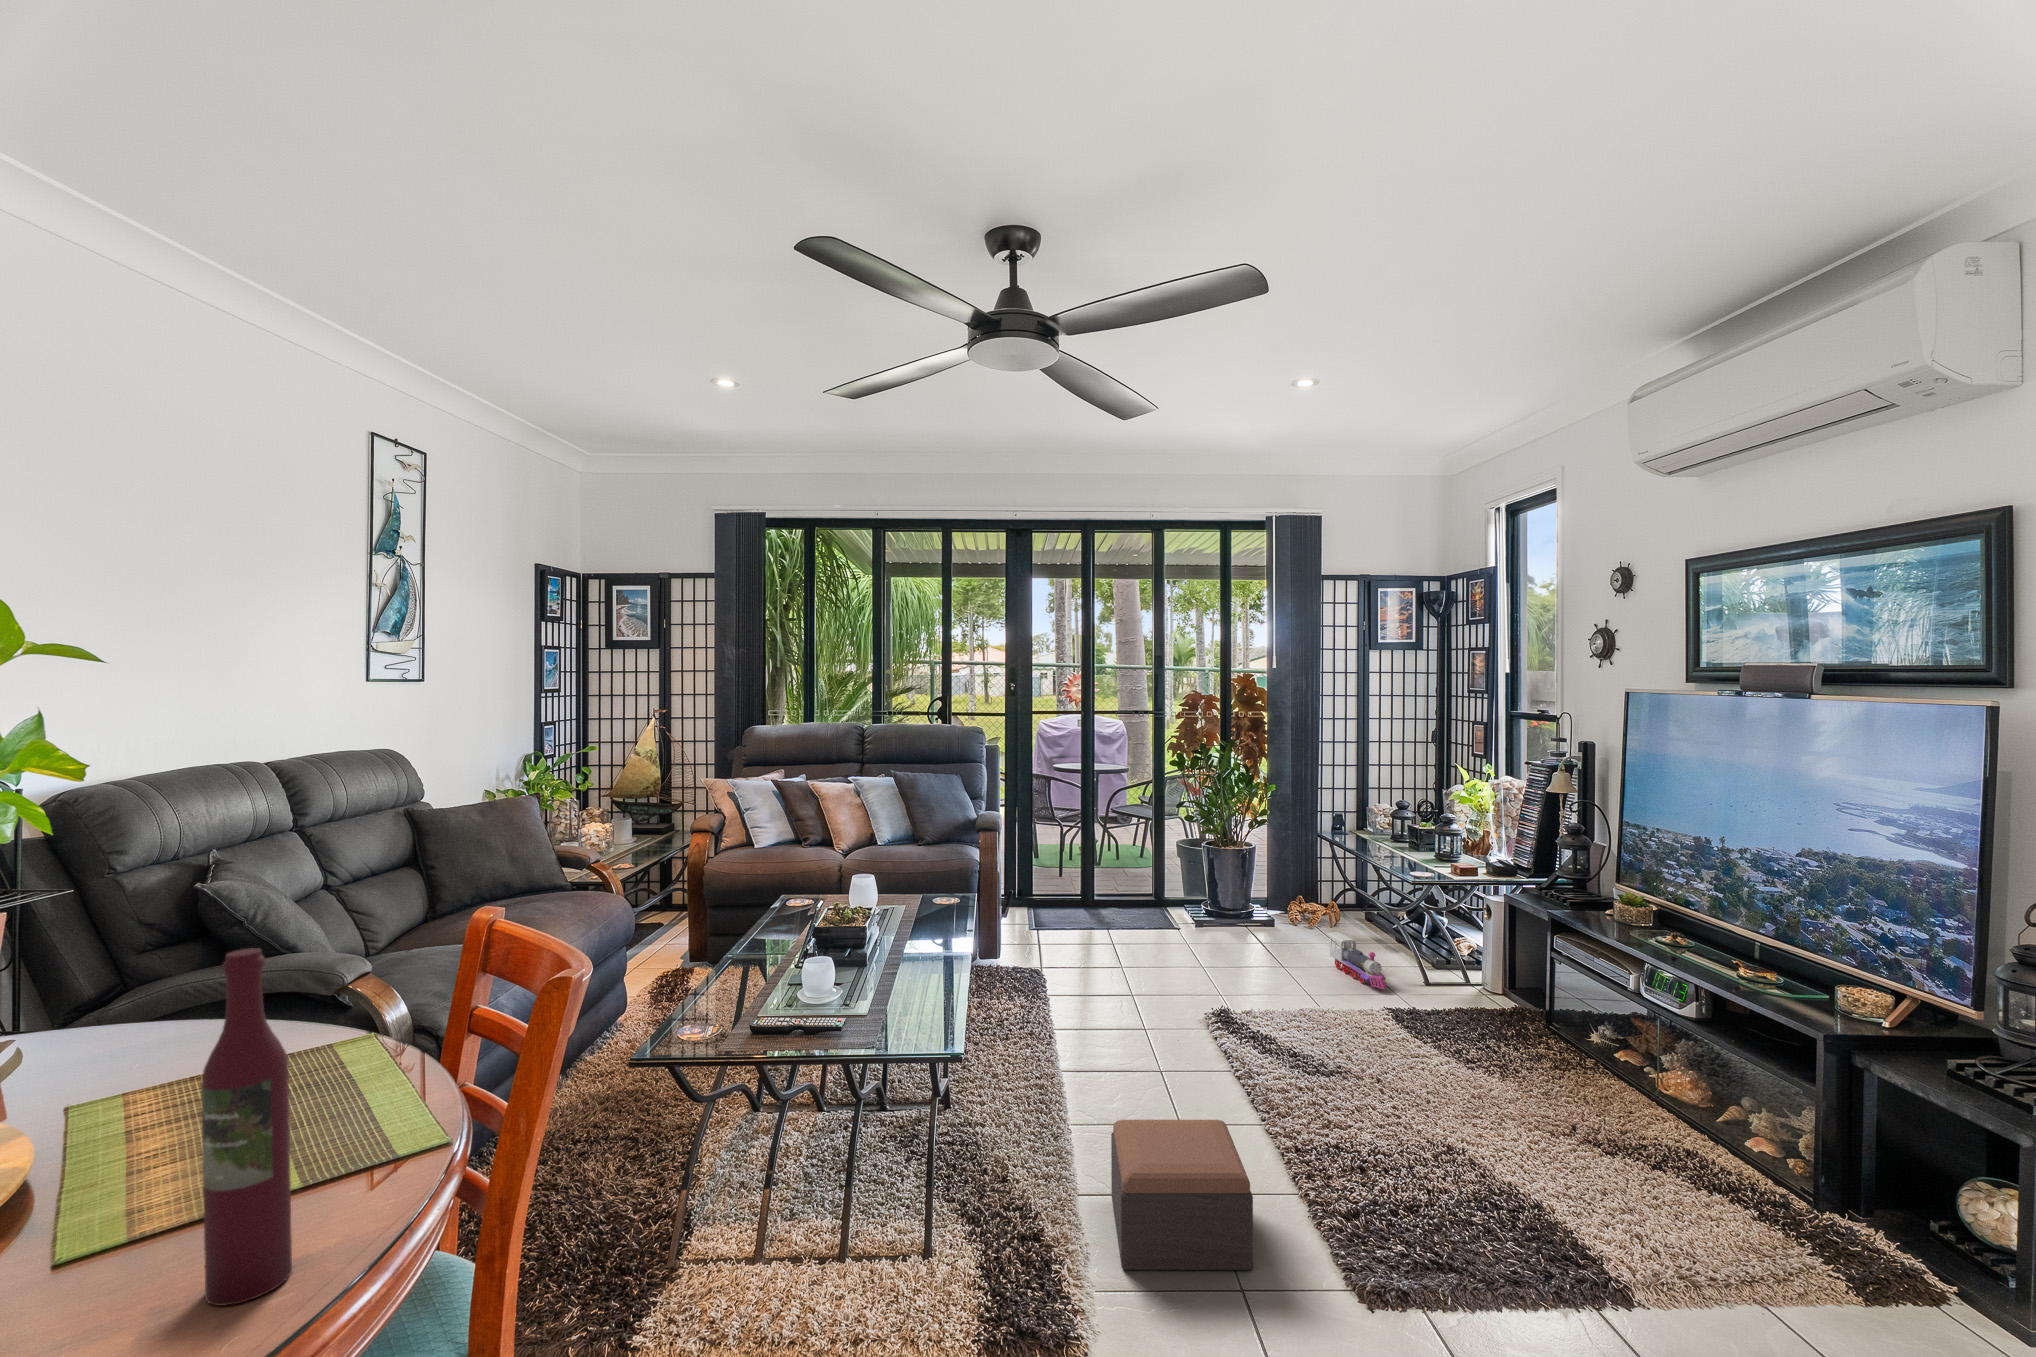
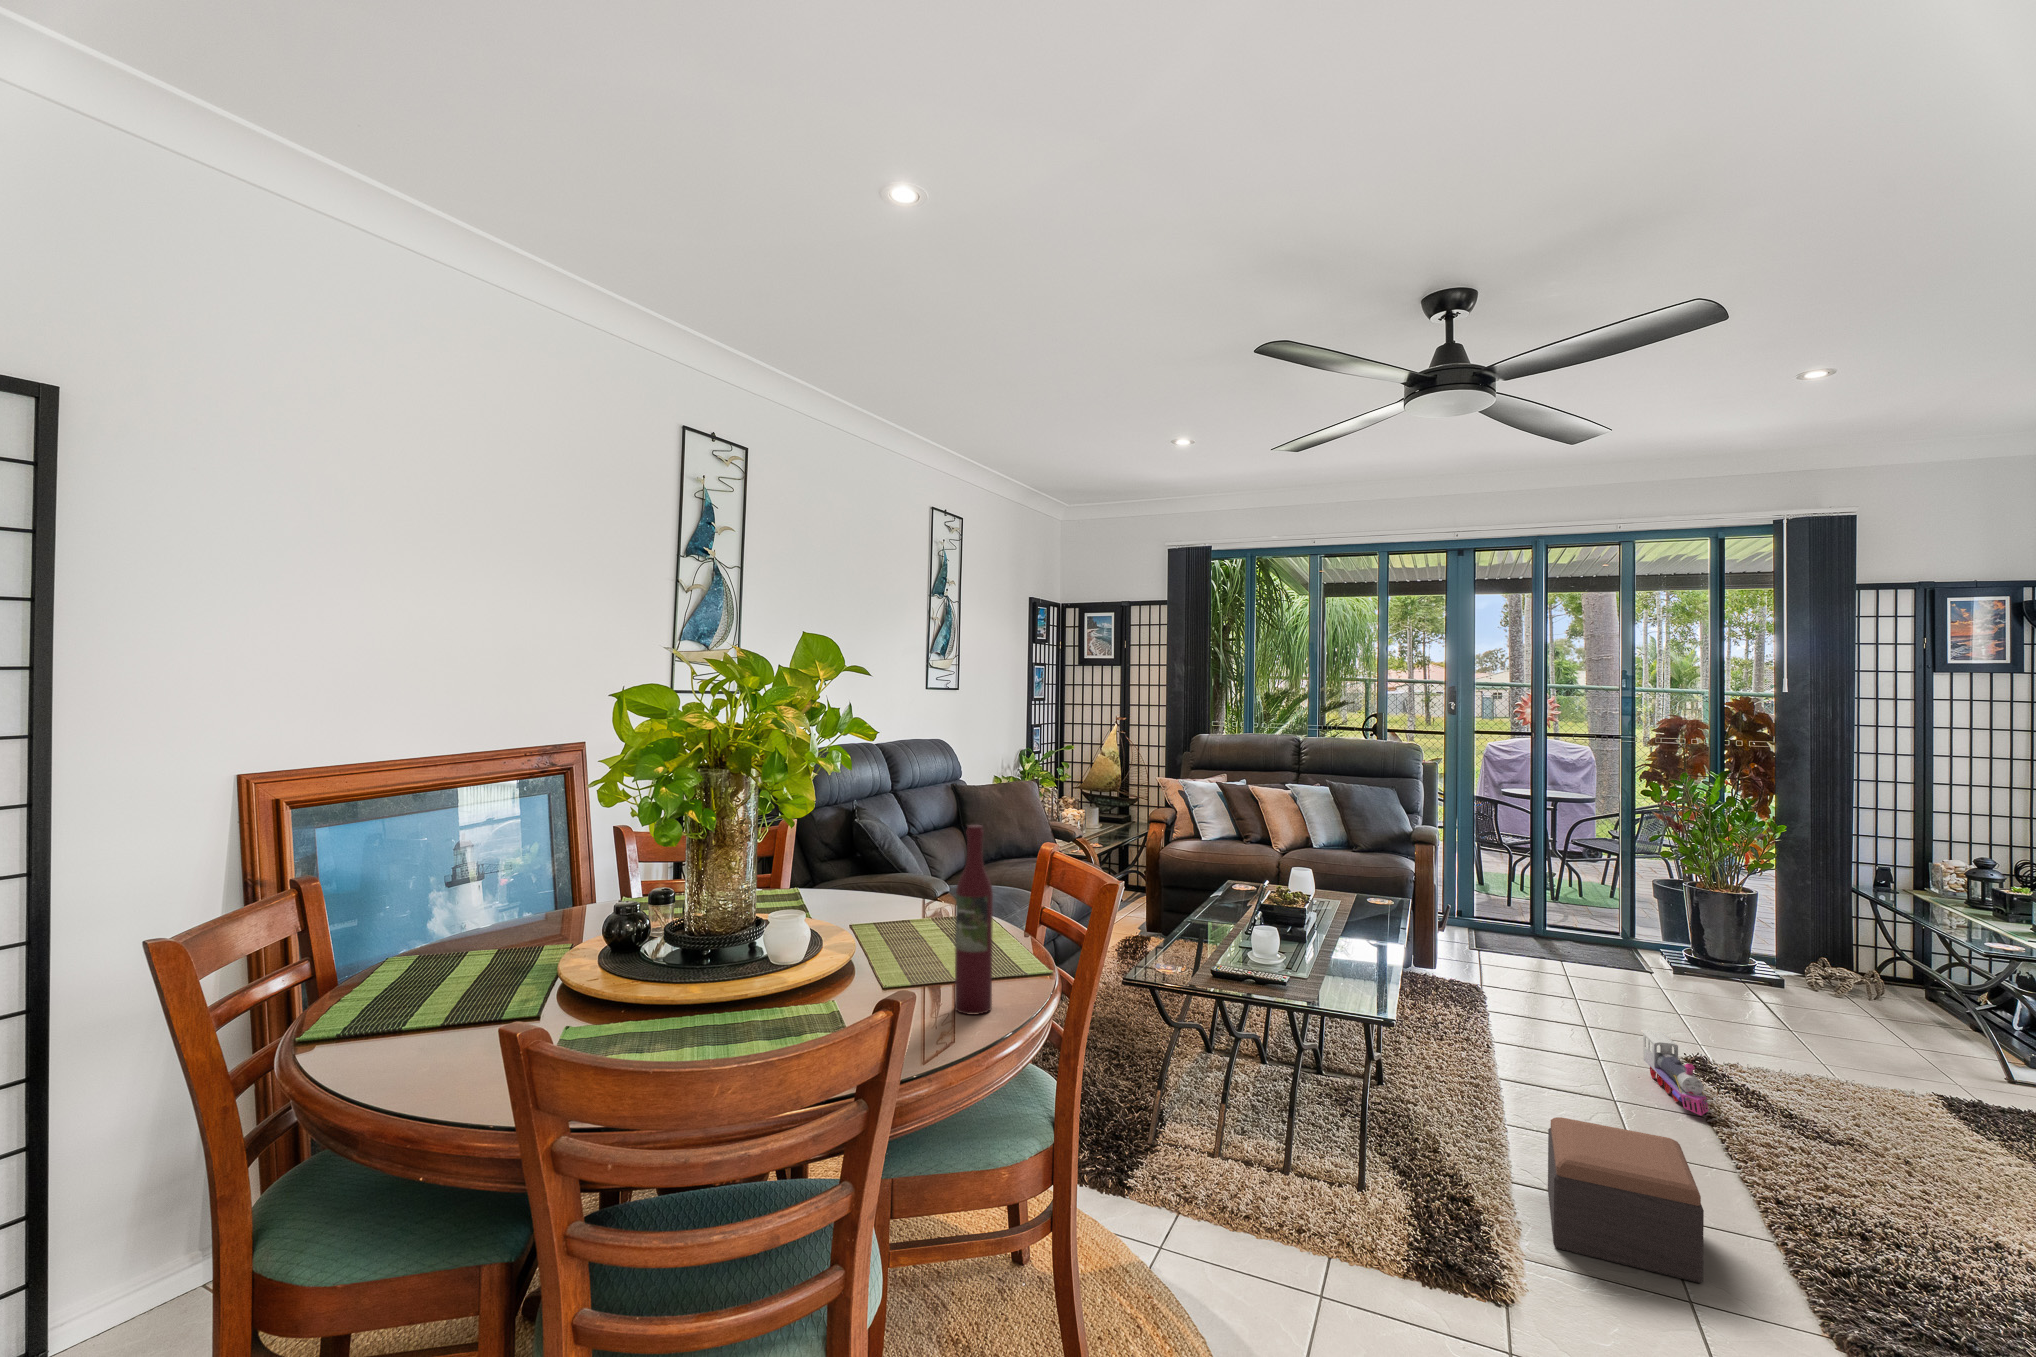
toy train: present [1328,932,1386,989] -> present [1641,1029,1709,1116]

